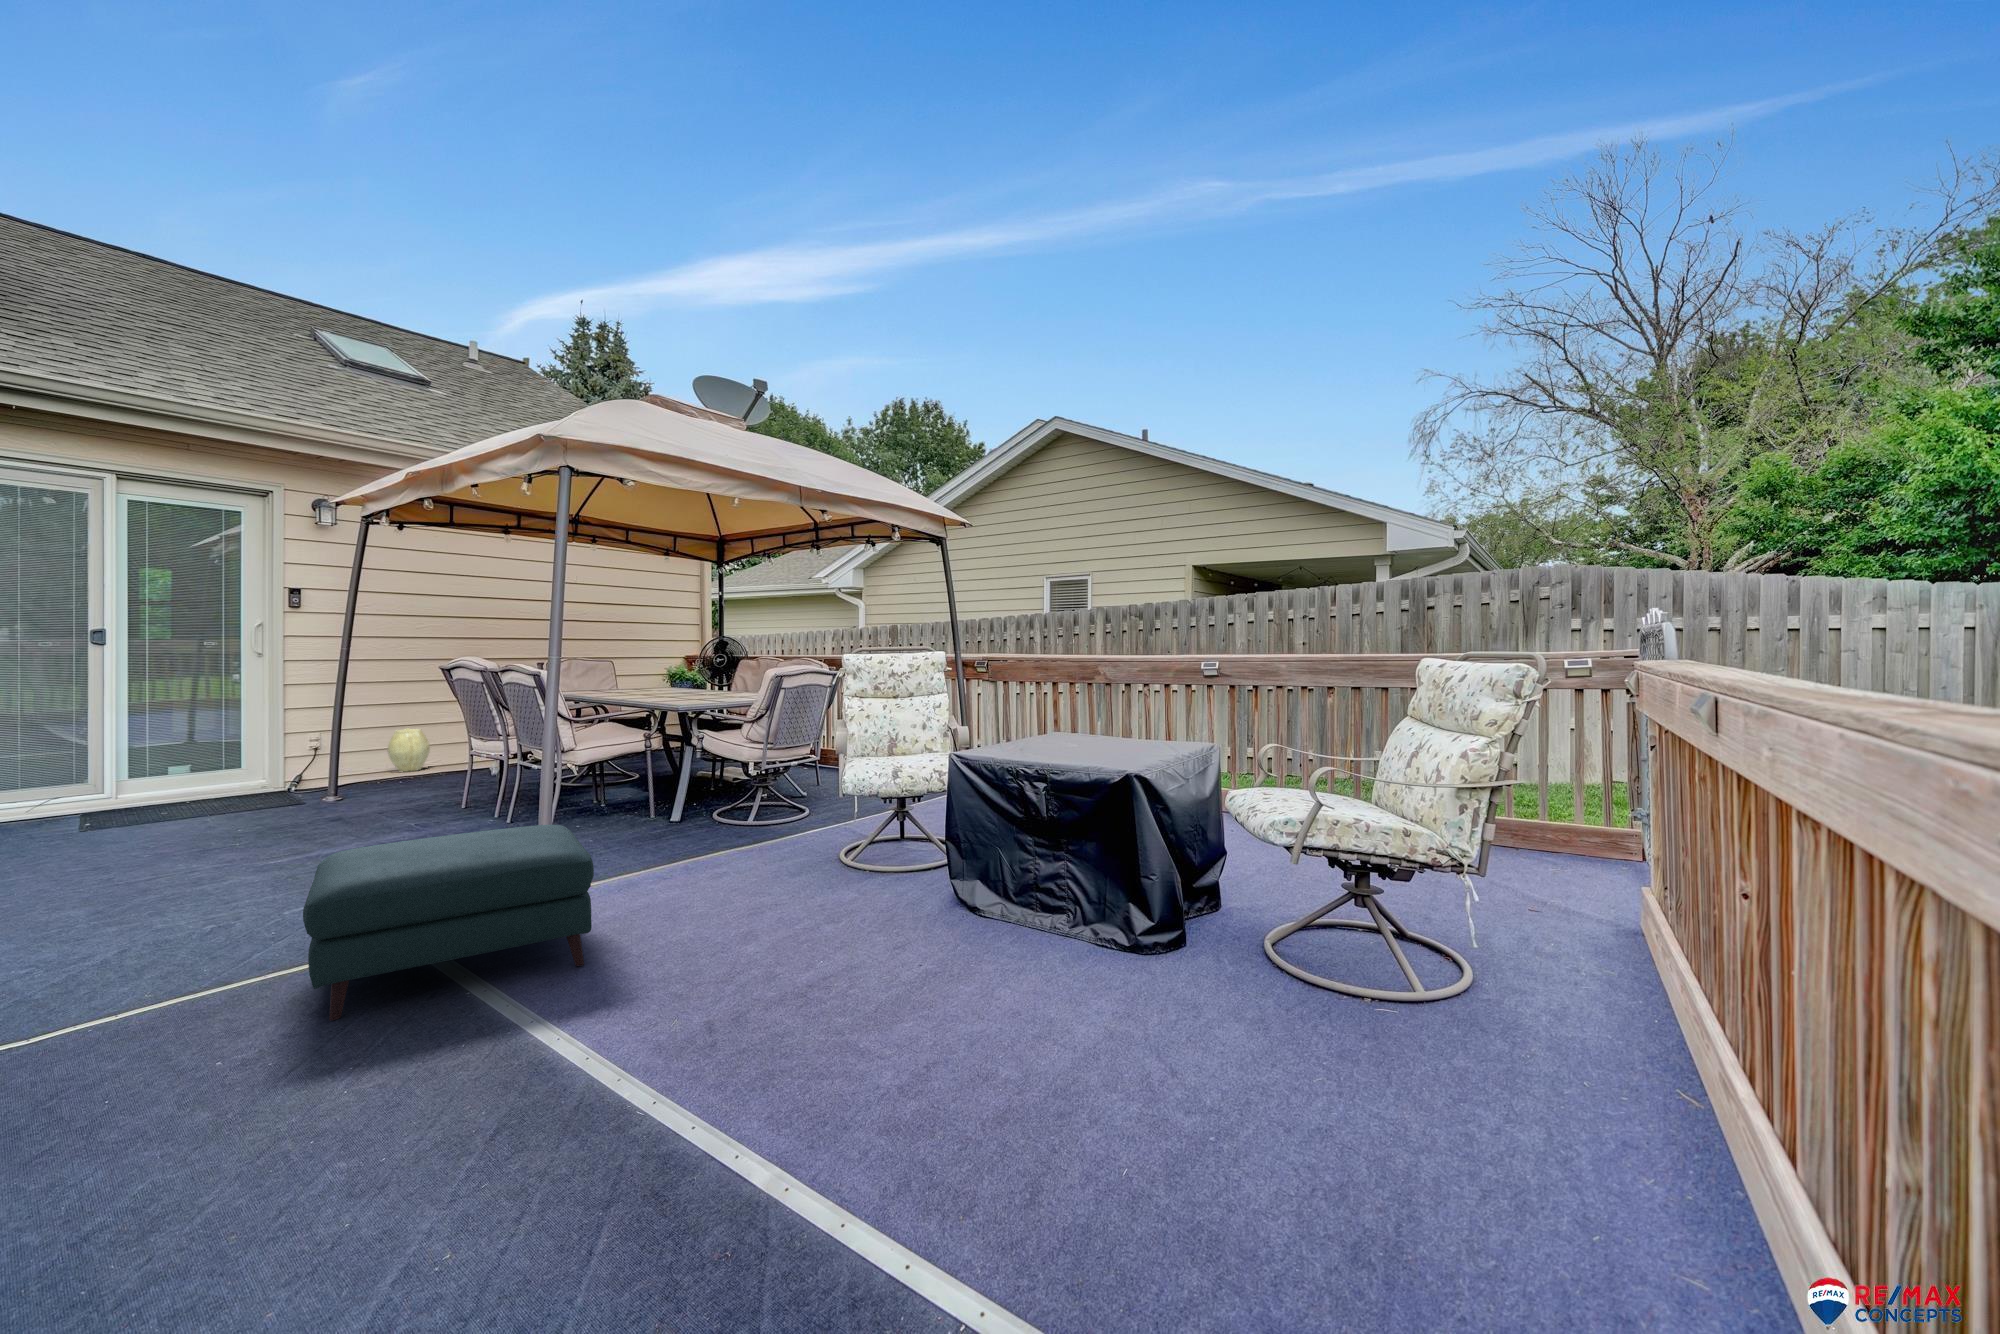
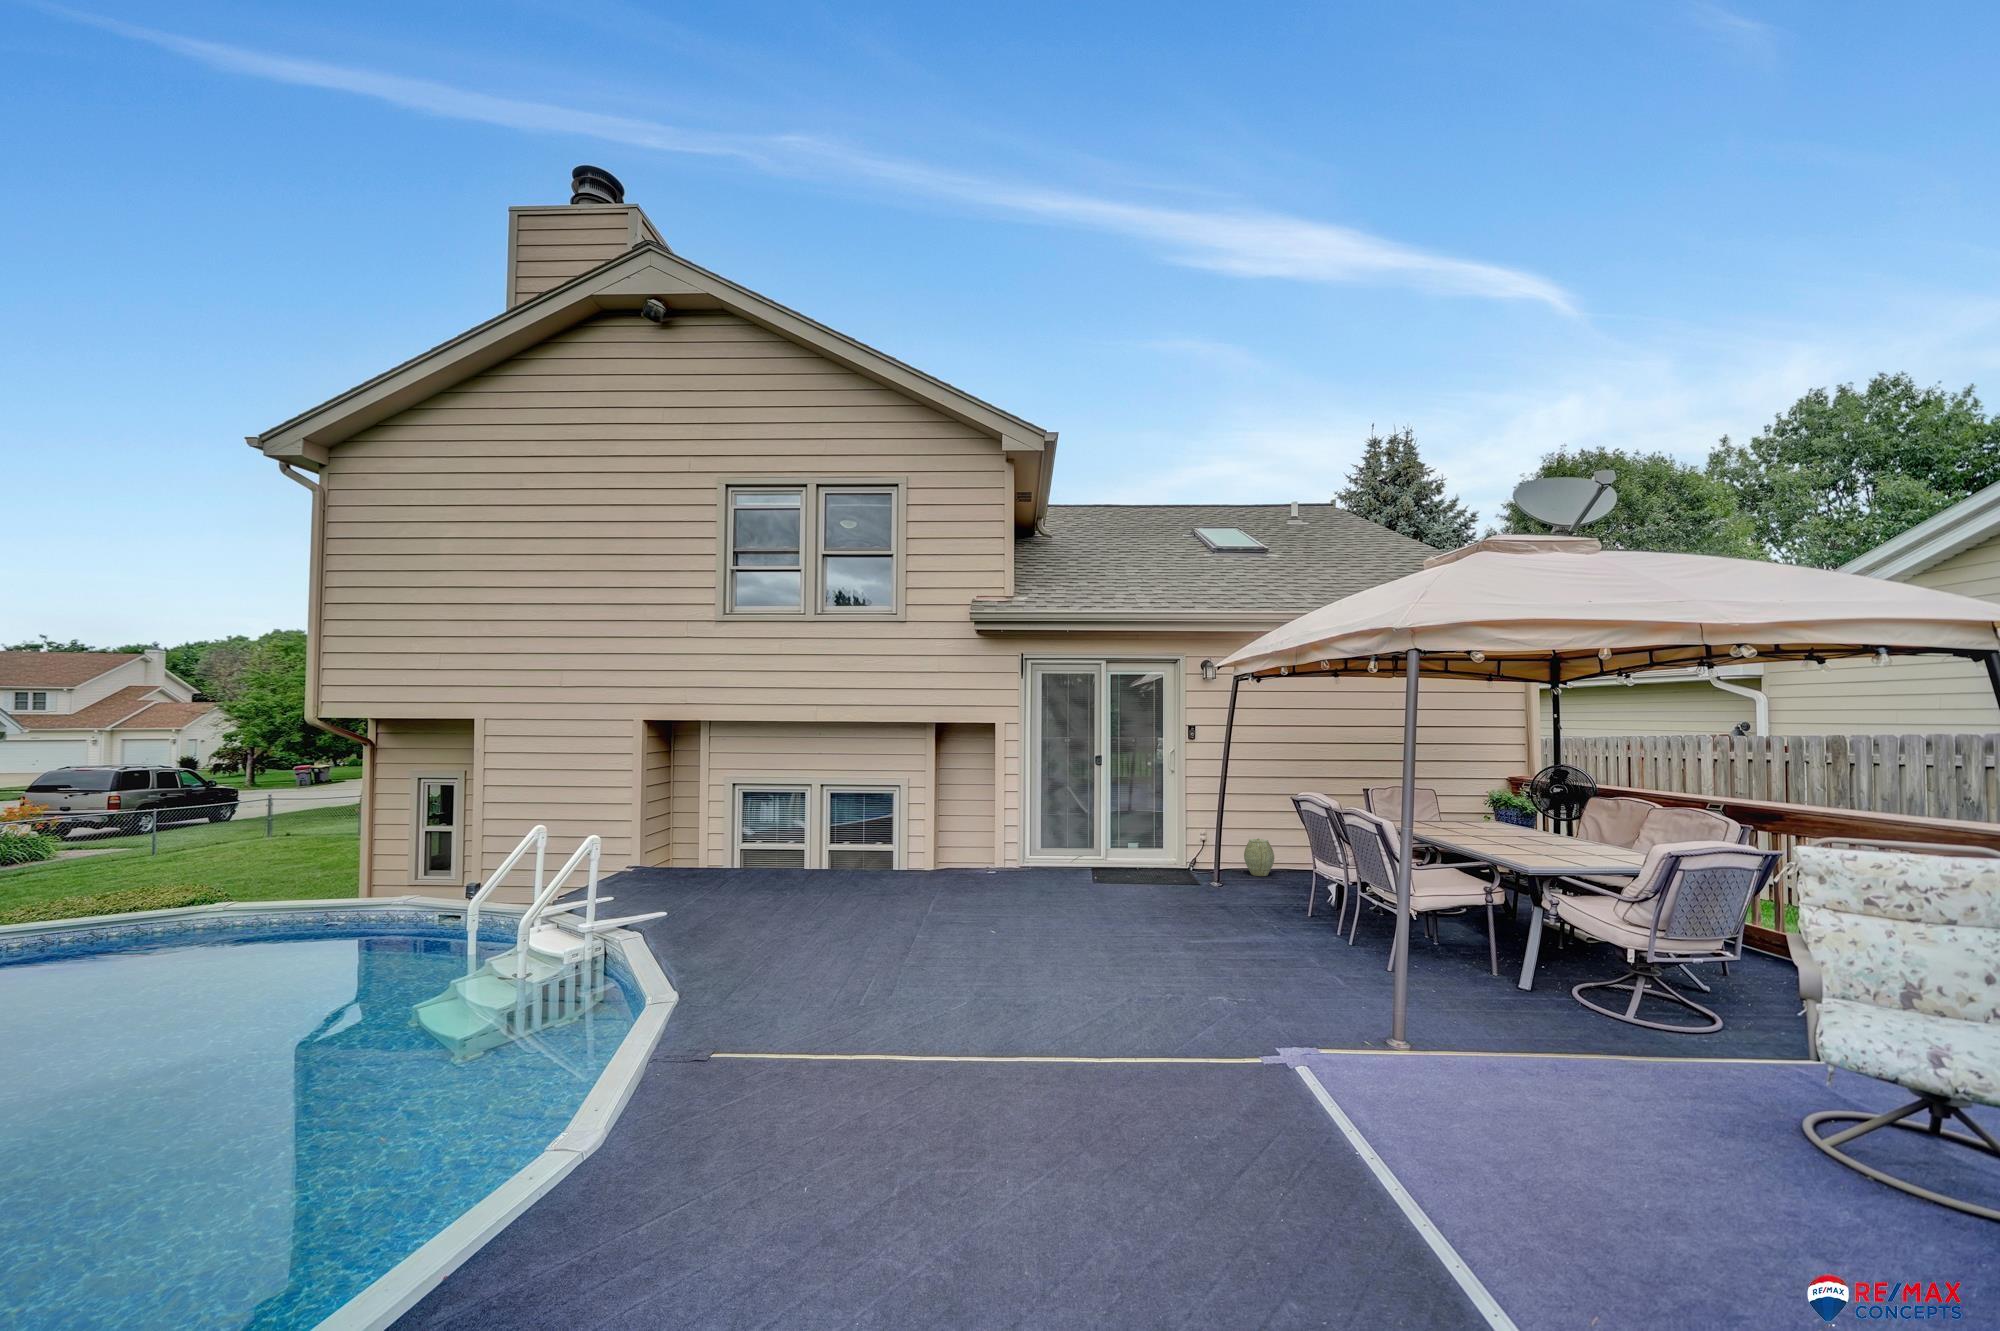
ottoman: present [303,825,594,1021] -> none [1238,984,1480,1169]

